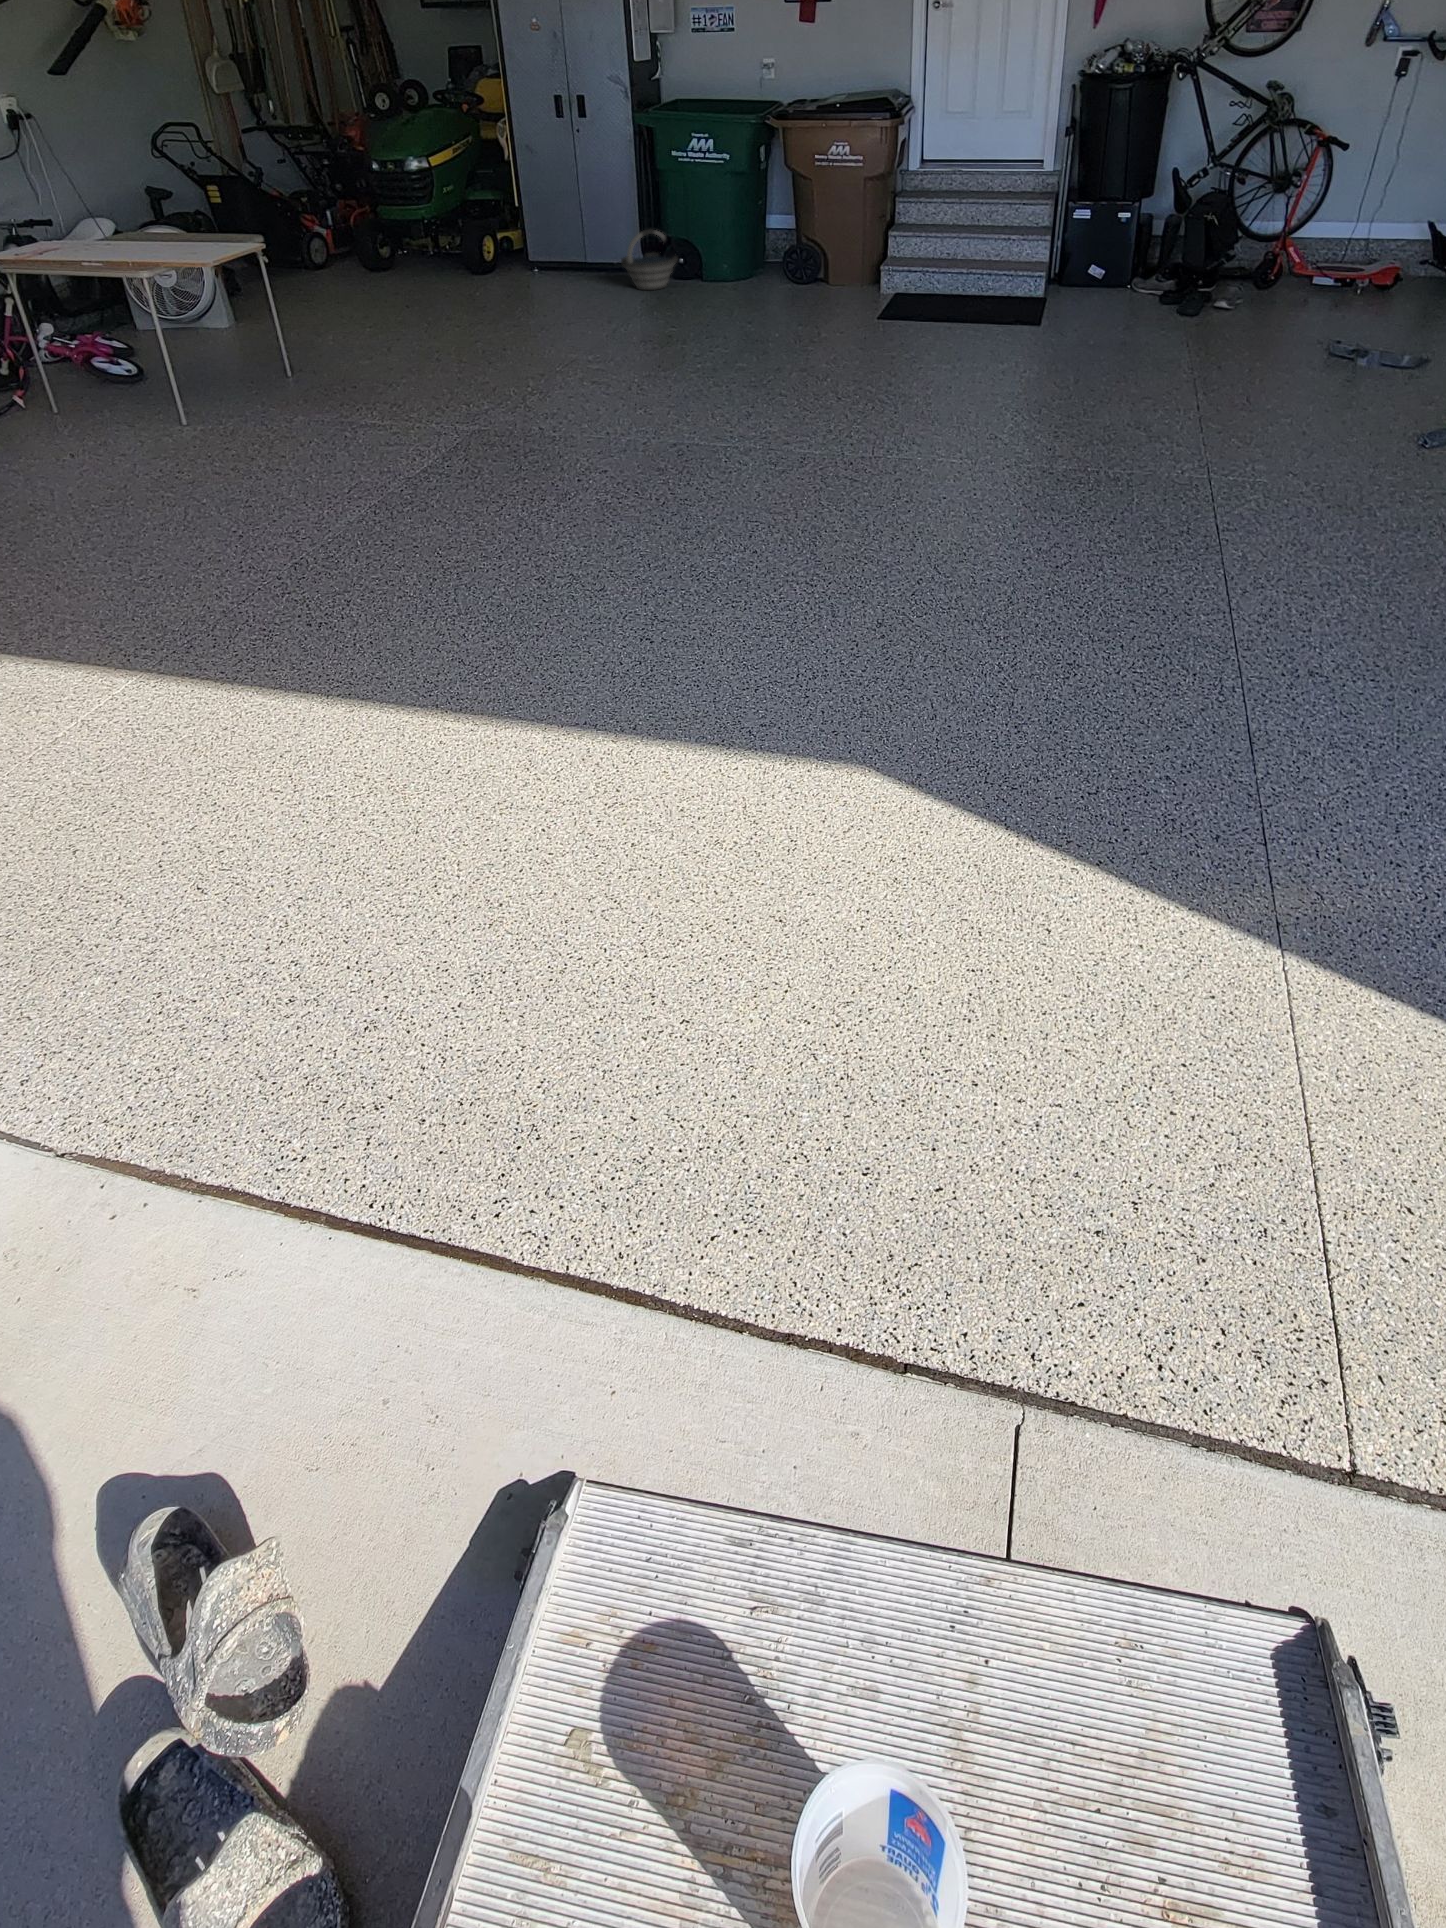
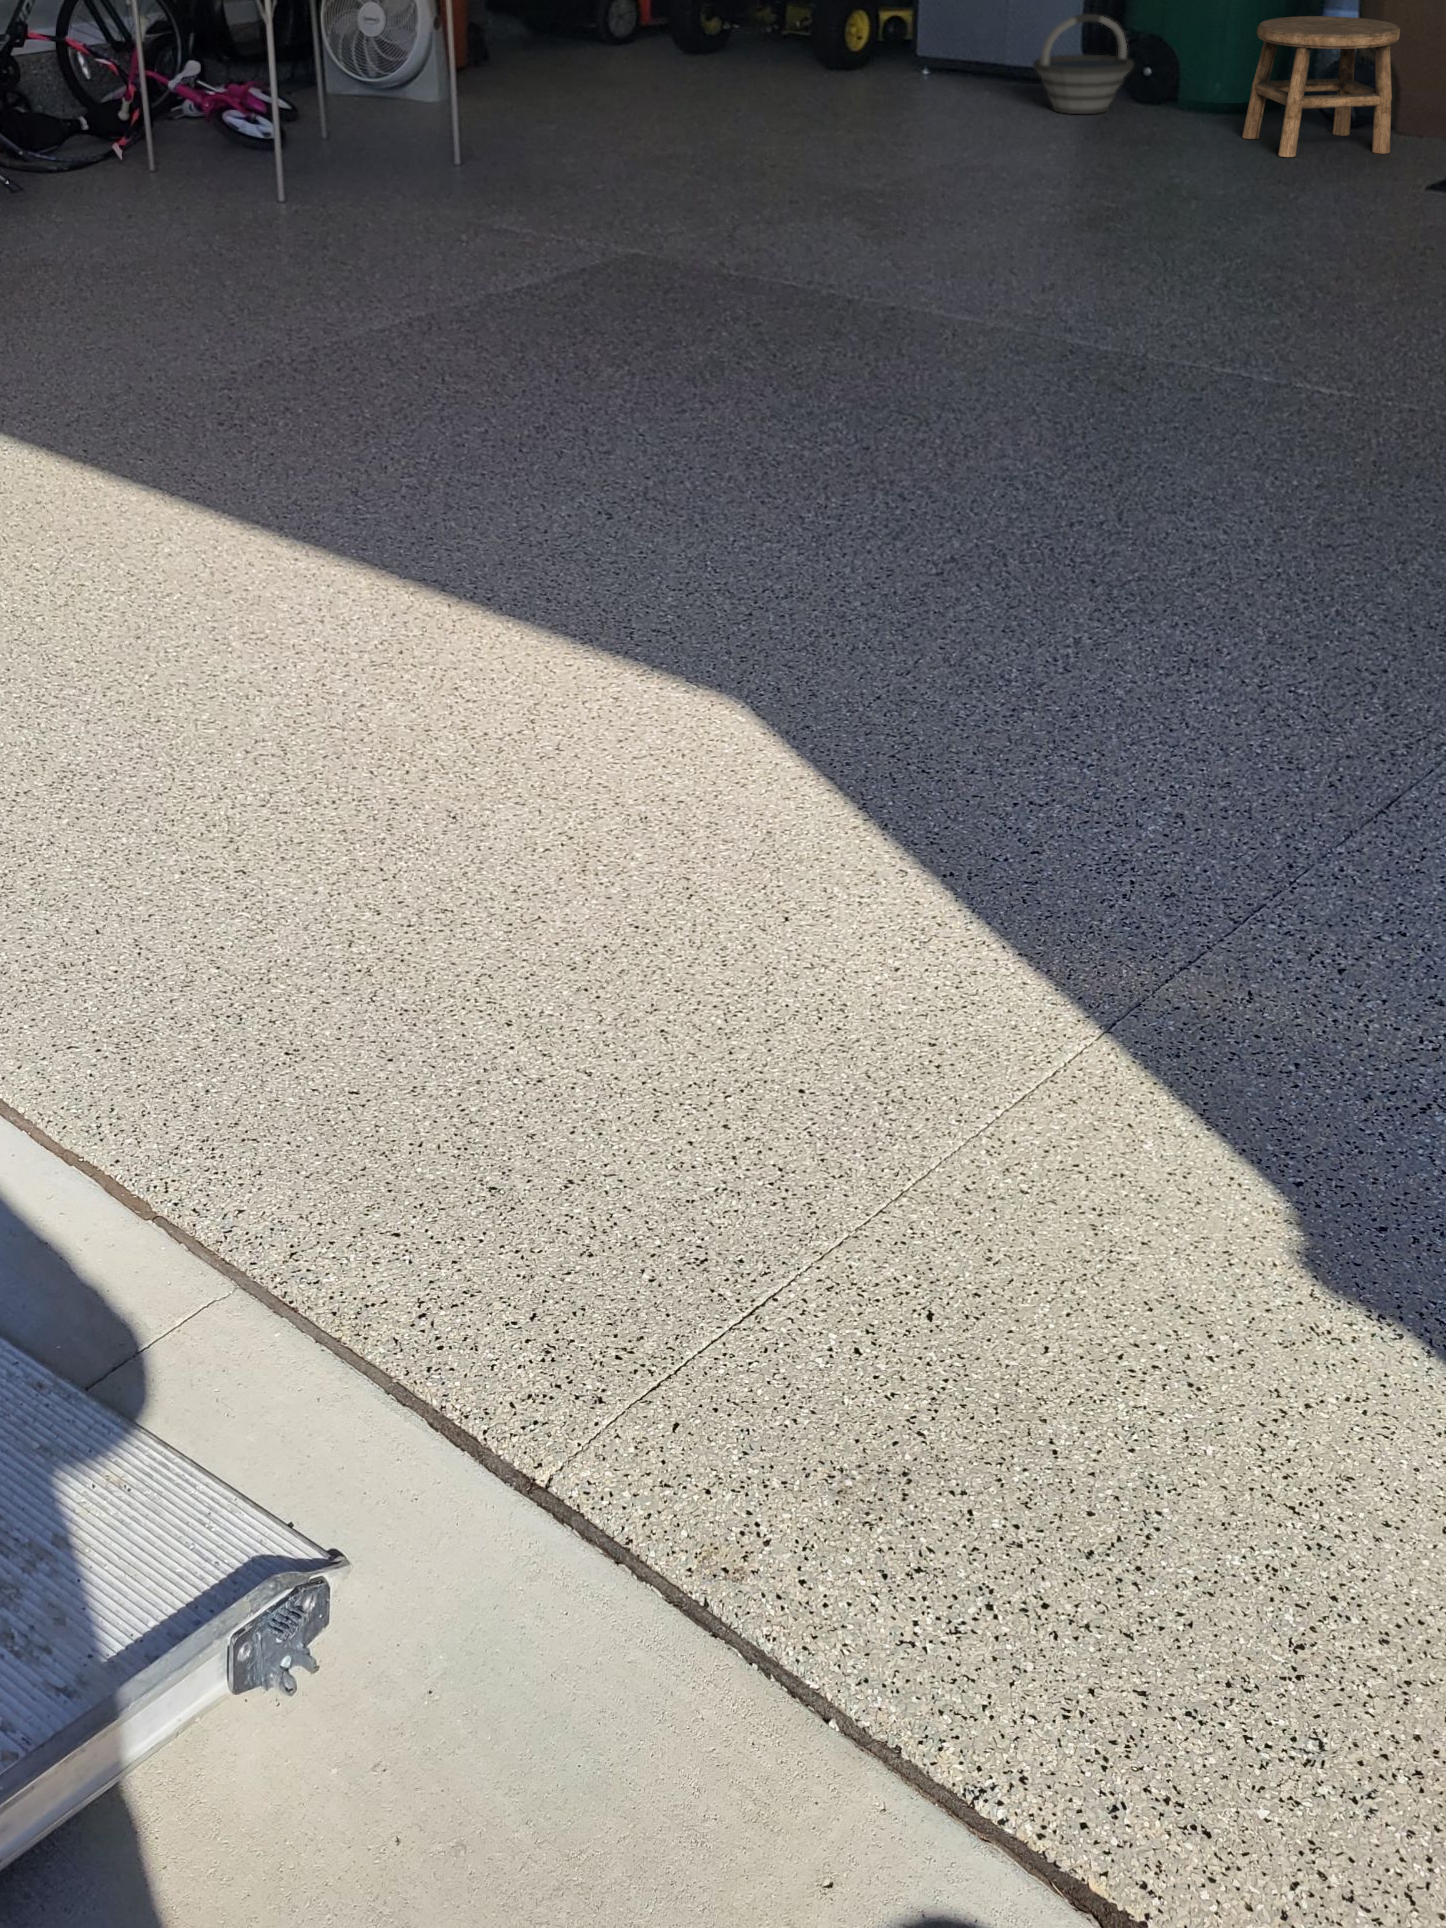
stool: none [755,221,838,305] -> present [1242,16,1400,157]

